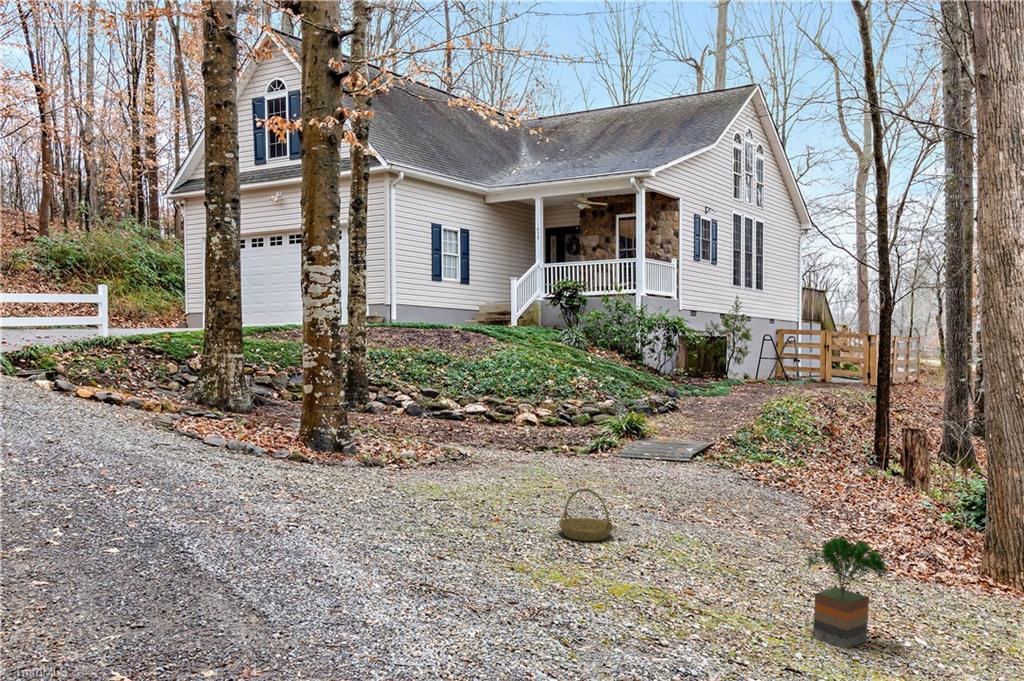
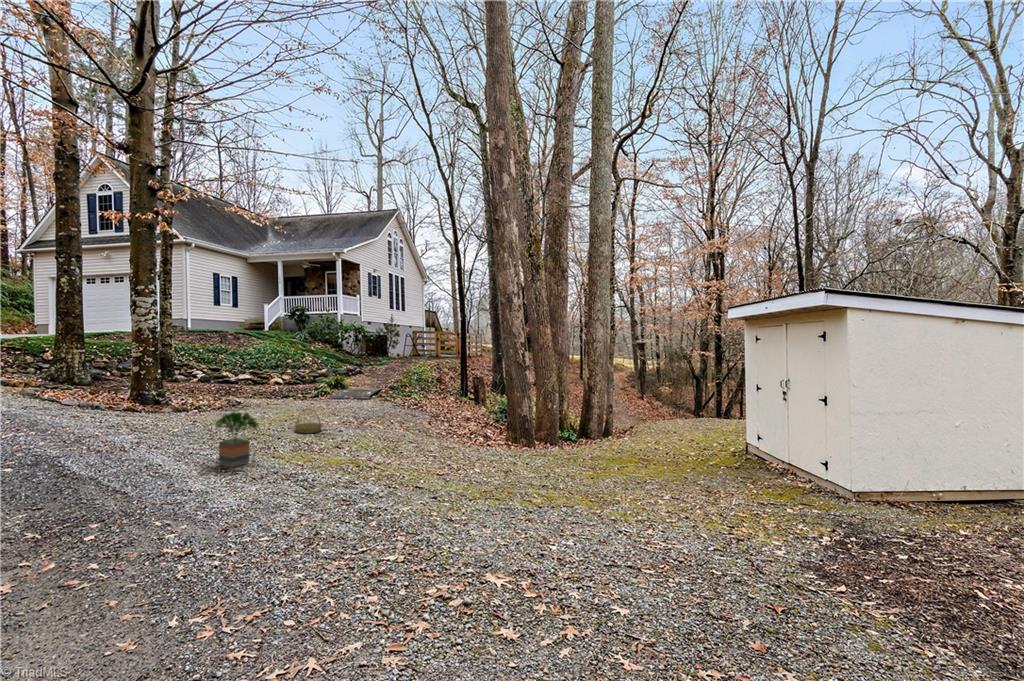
potted tree: present [807,537,888,649] -> present [215,412,258,468]

